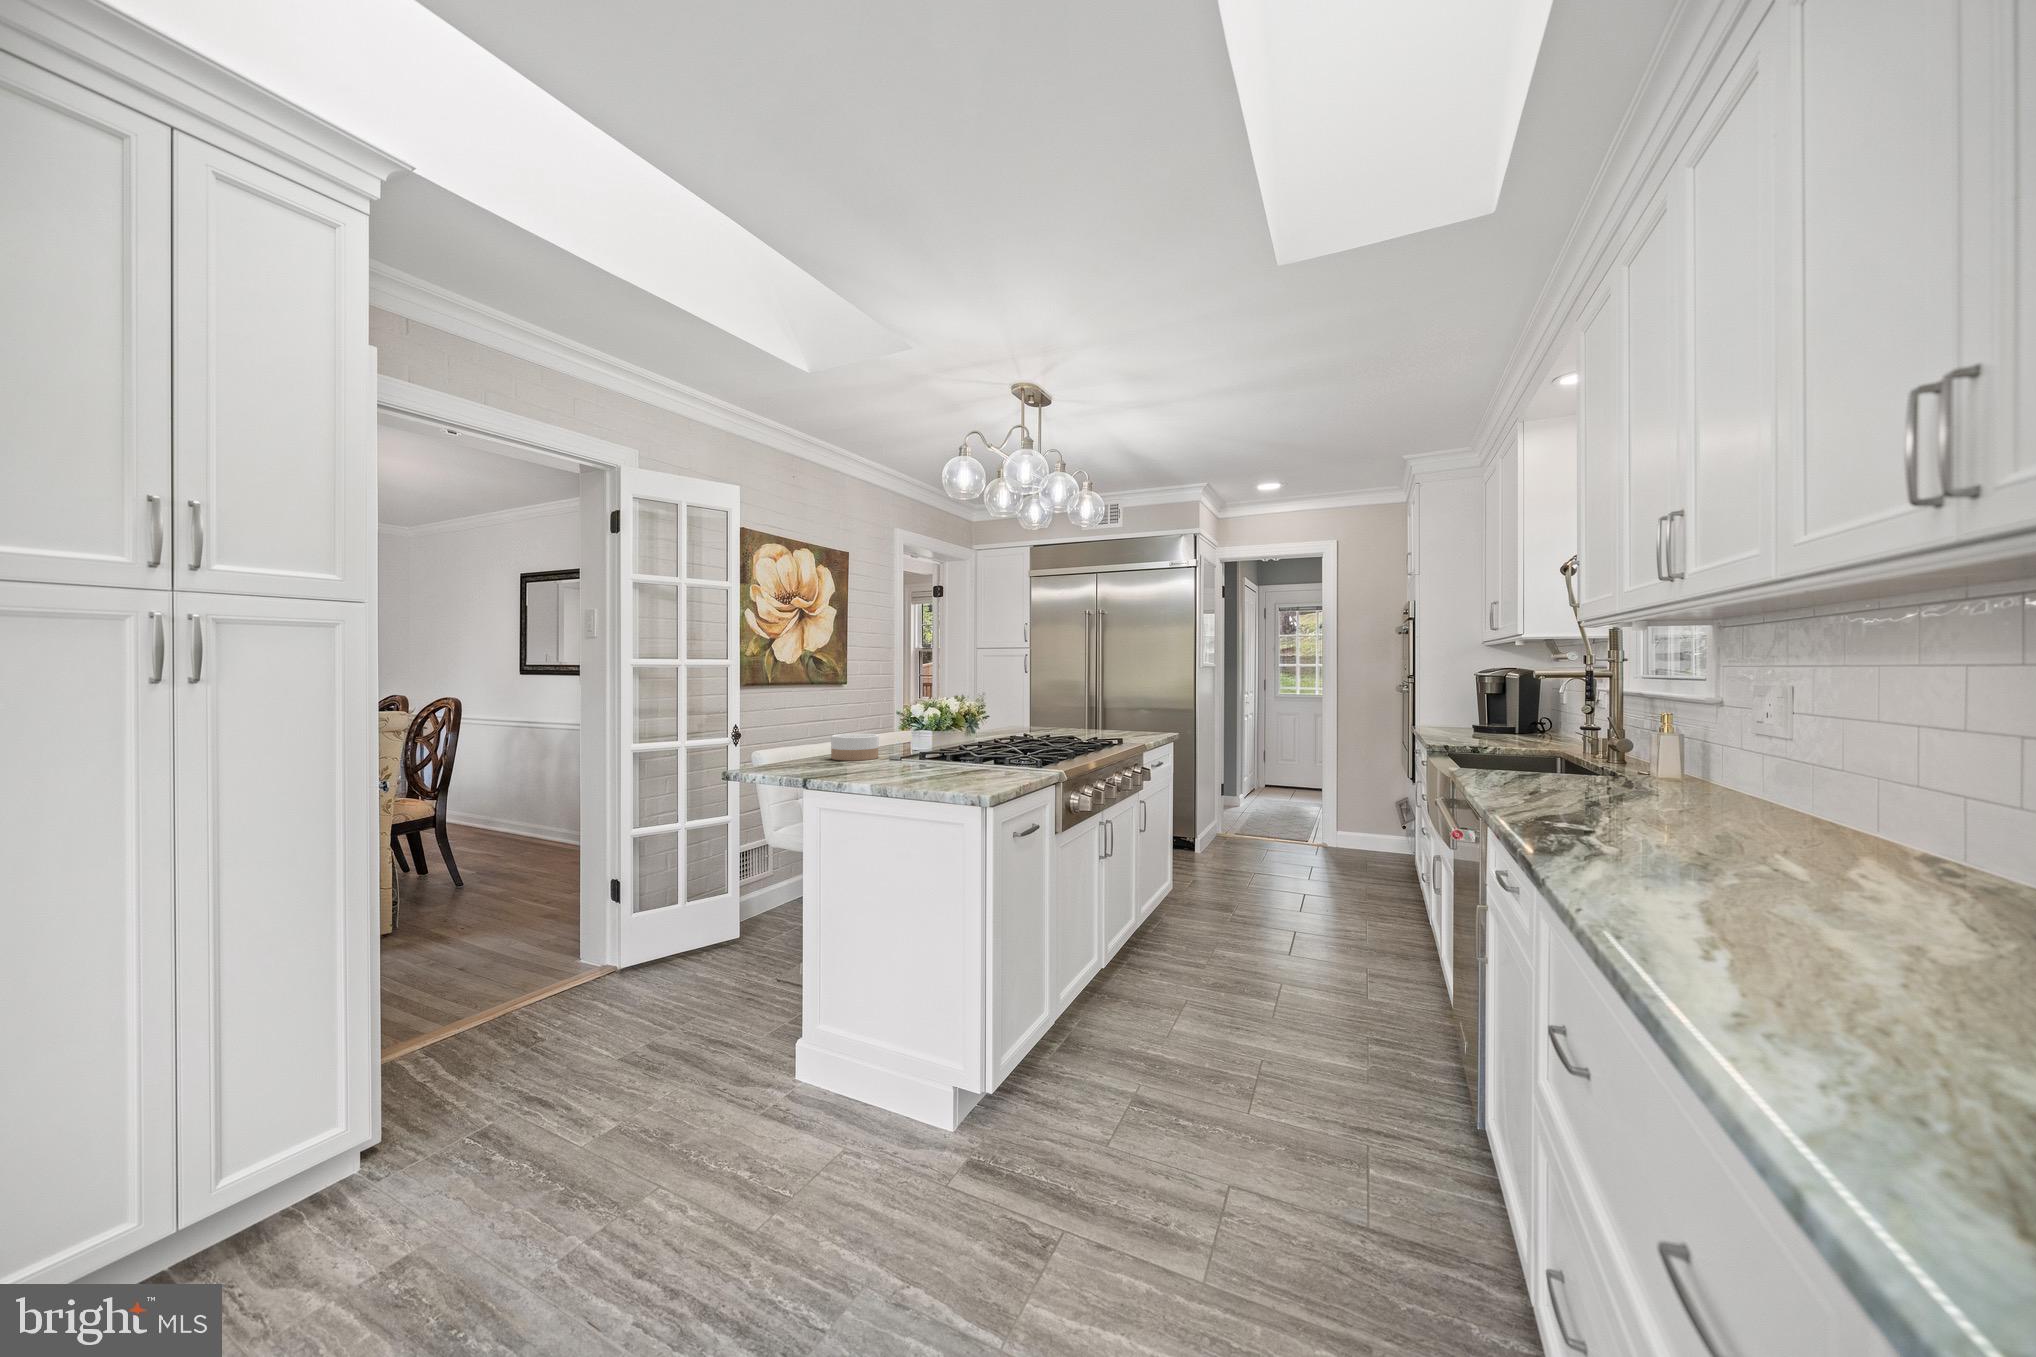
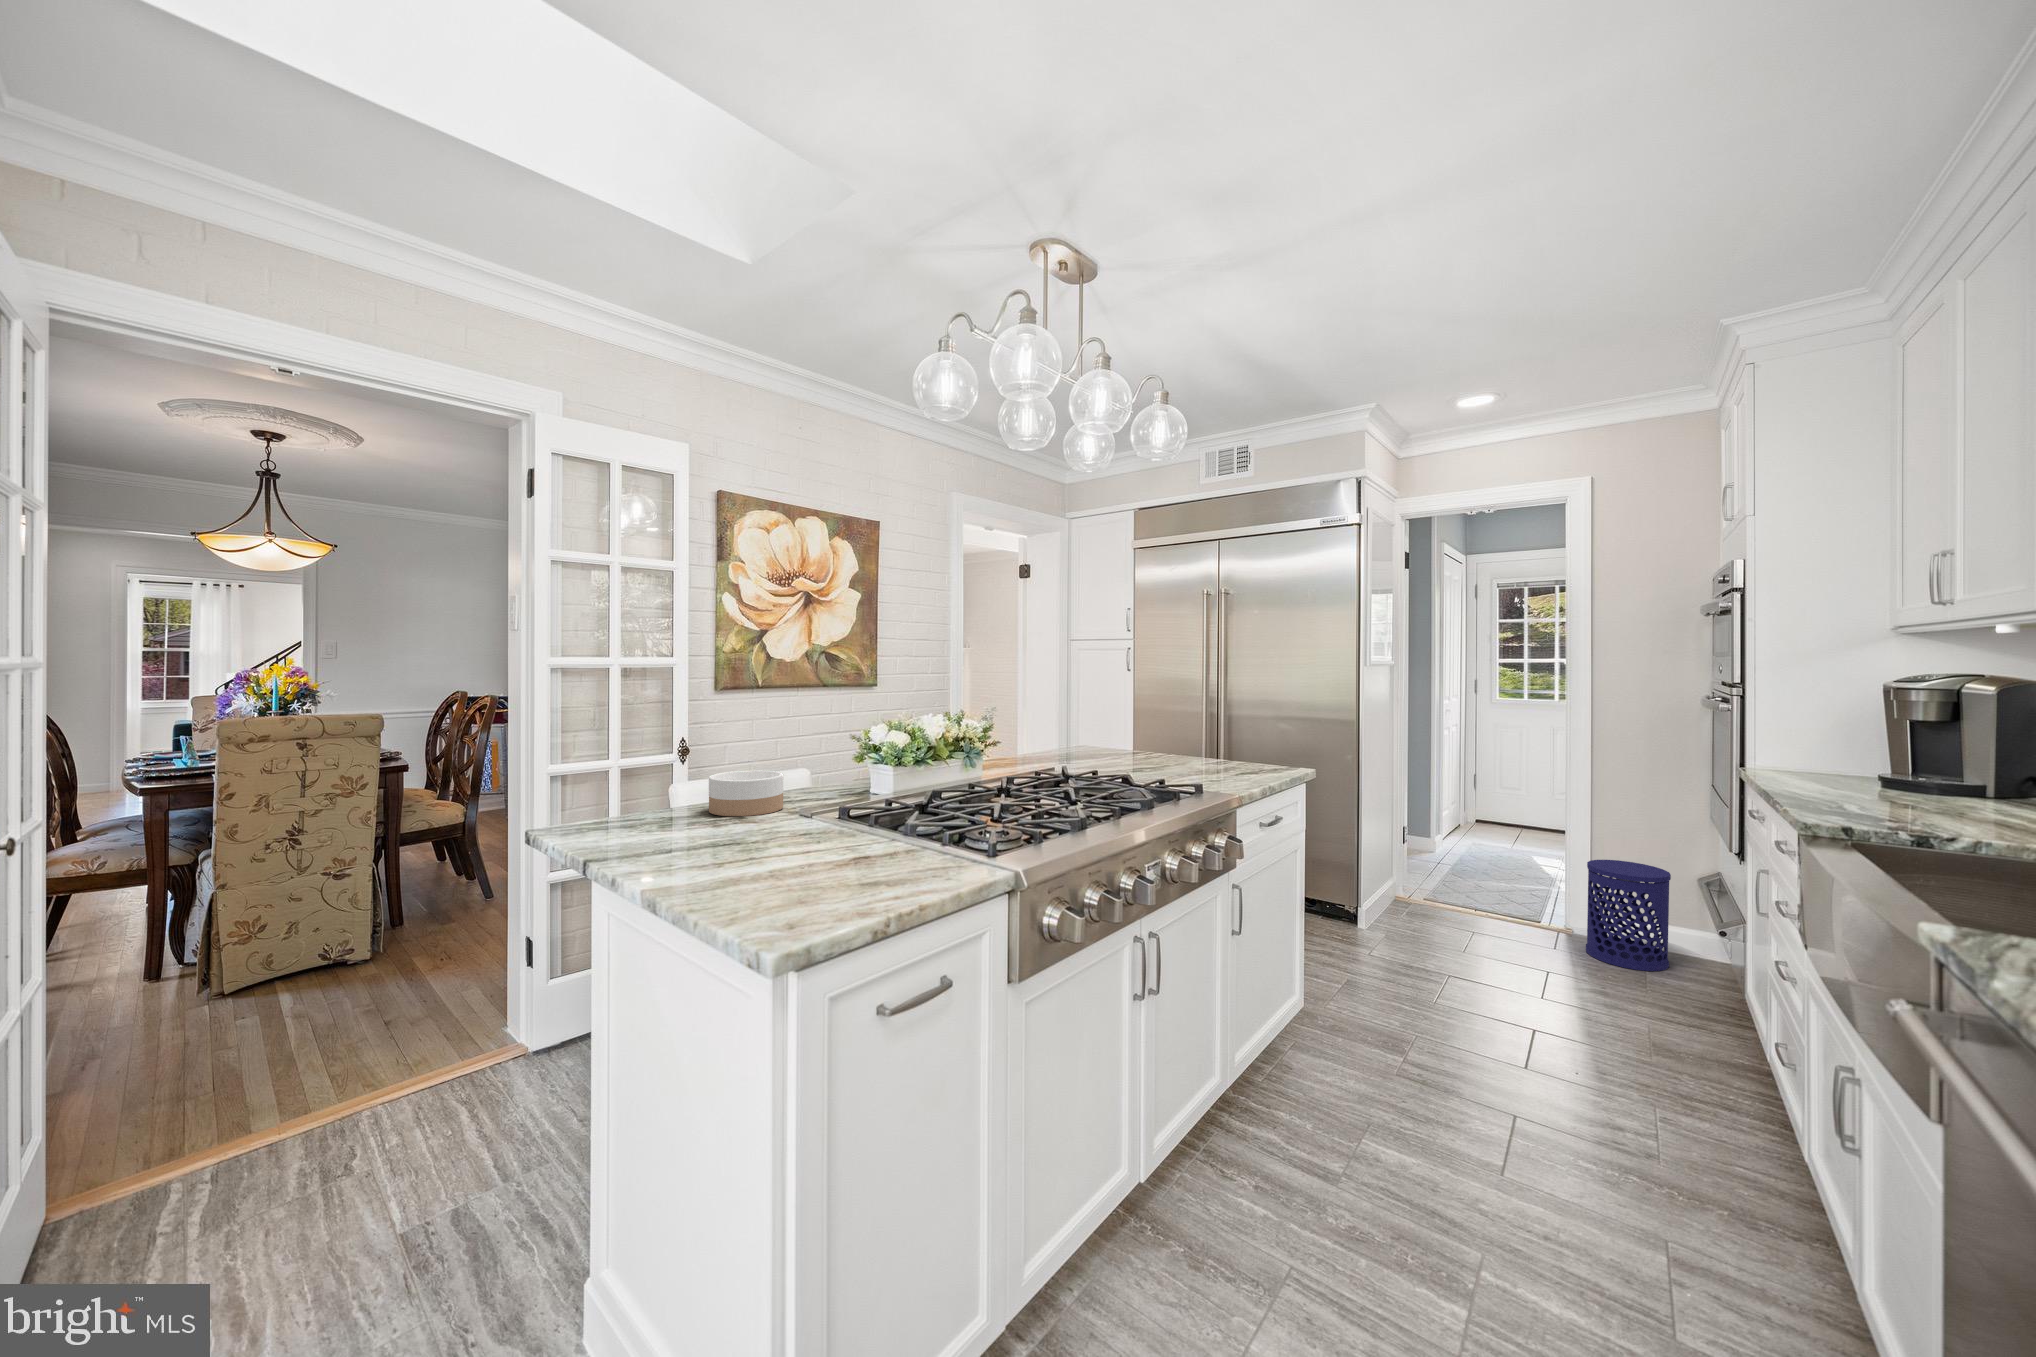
waste bin: none [1336,795,1382,862] -> present [1586,860,1671,971]

